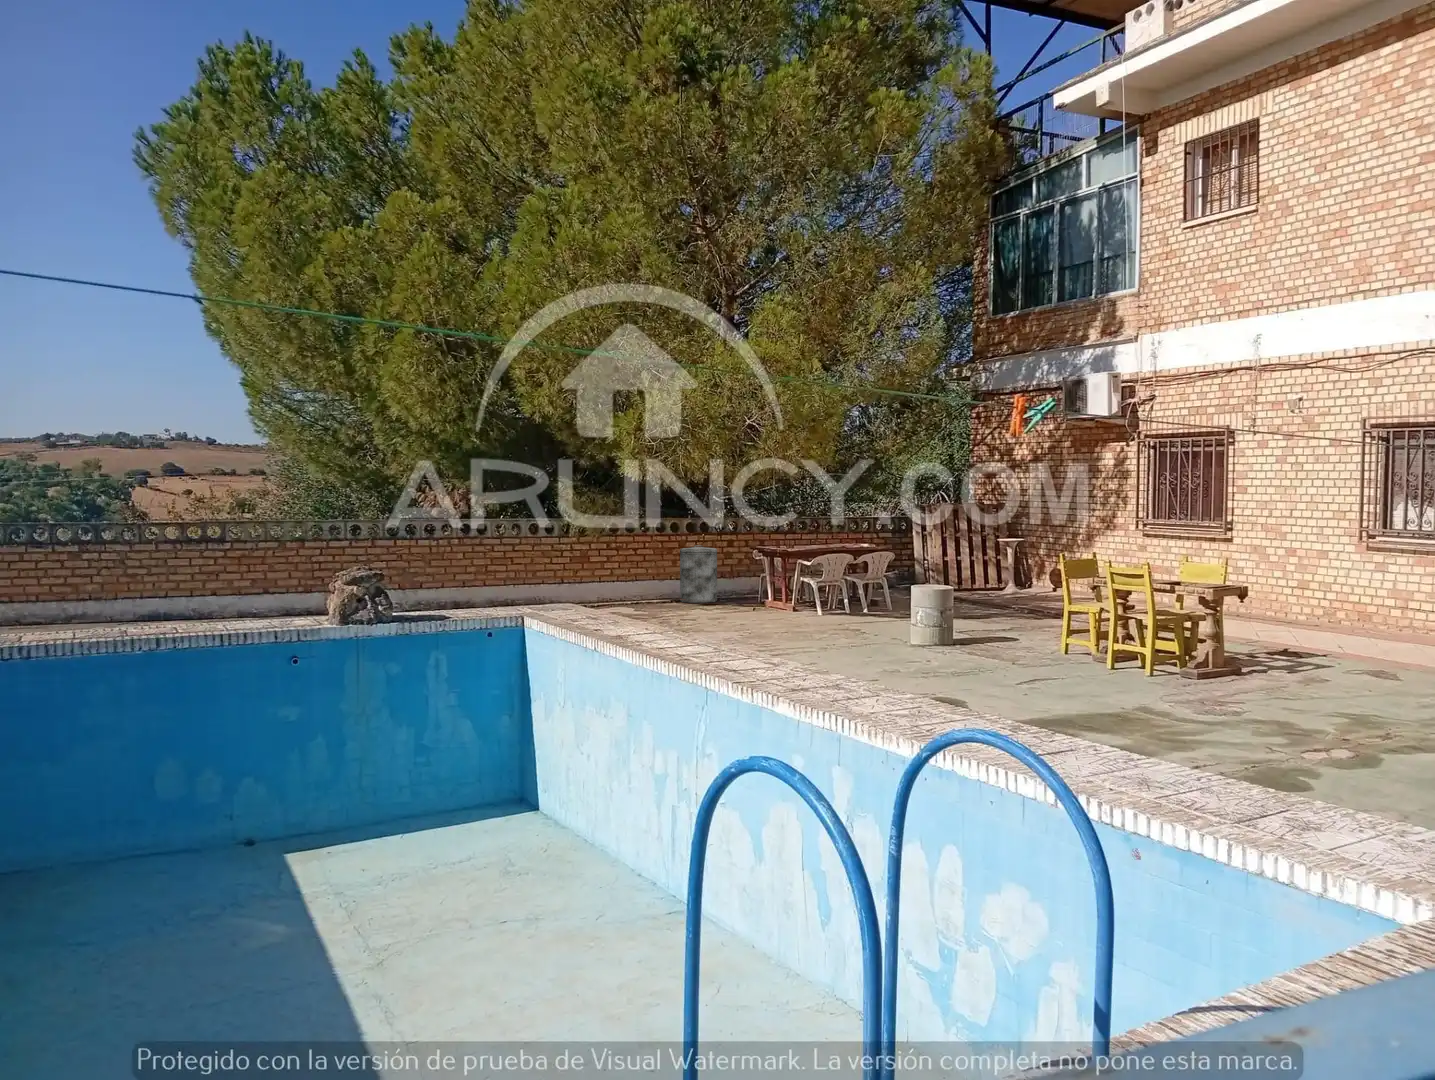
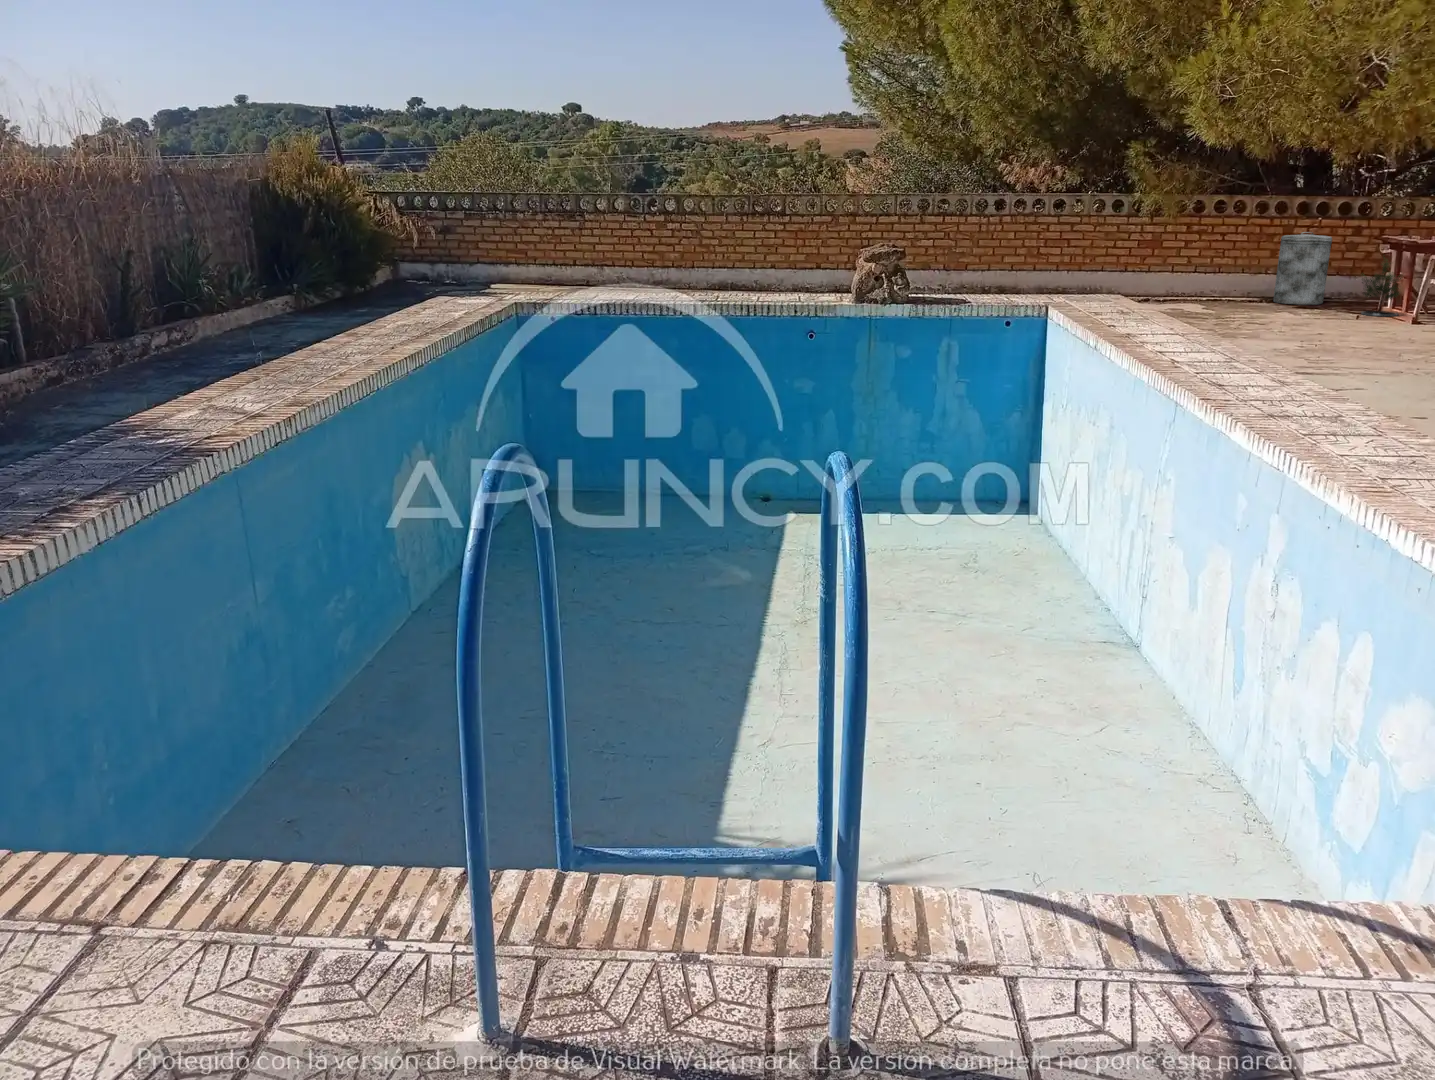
potted tree: none [749,560,782,608] -> present [1362,257,1401,316]

